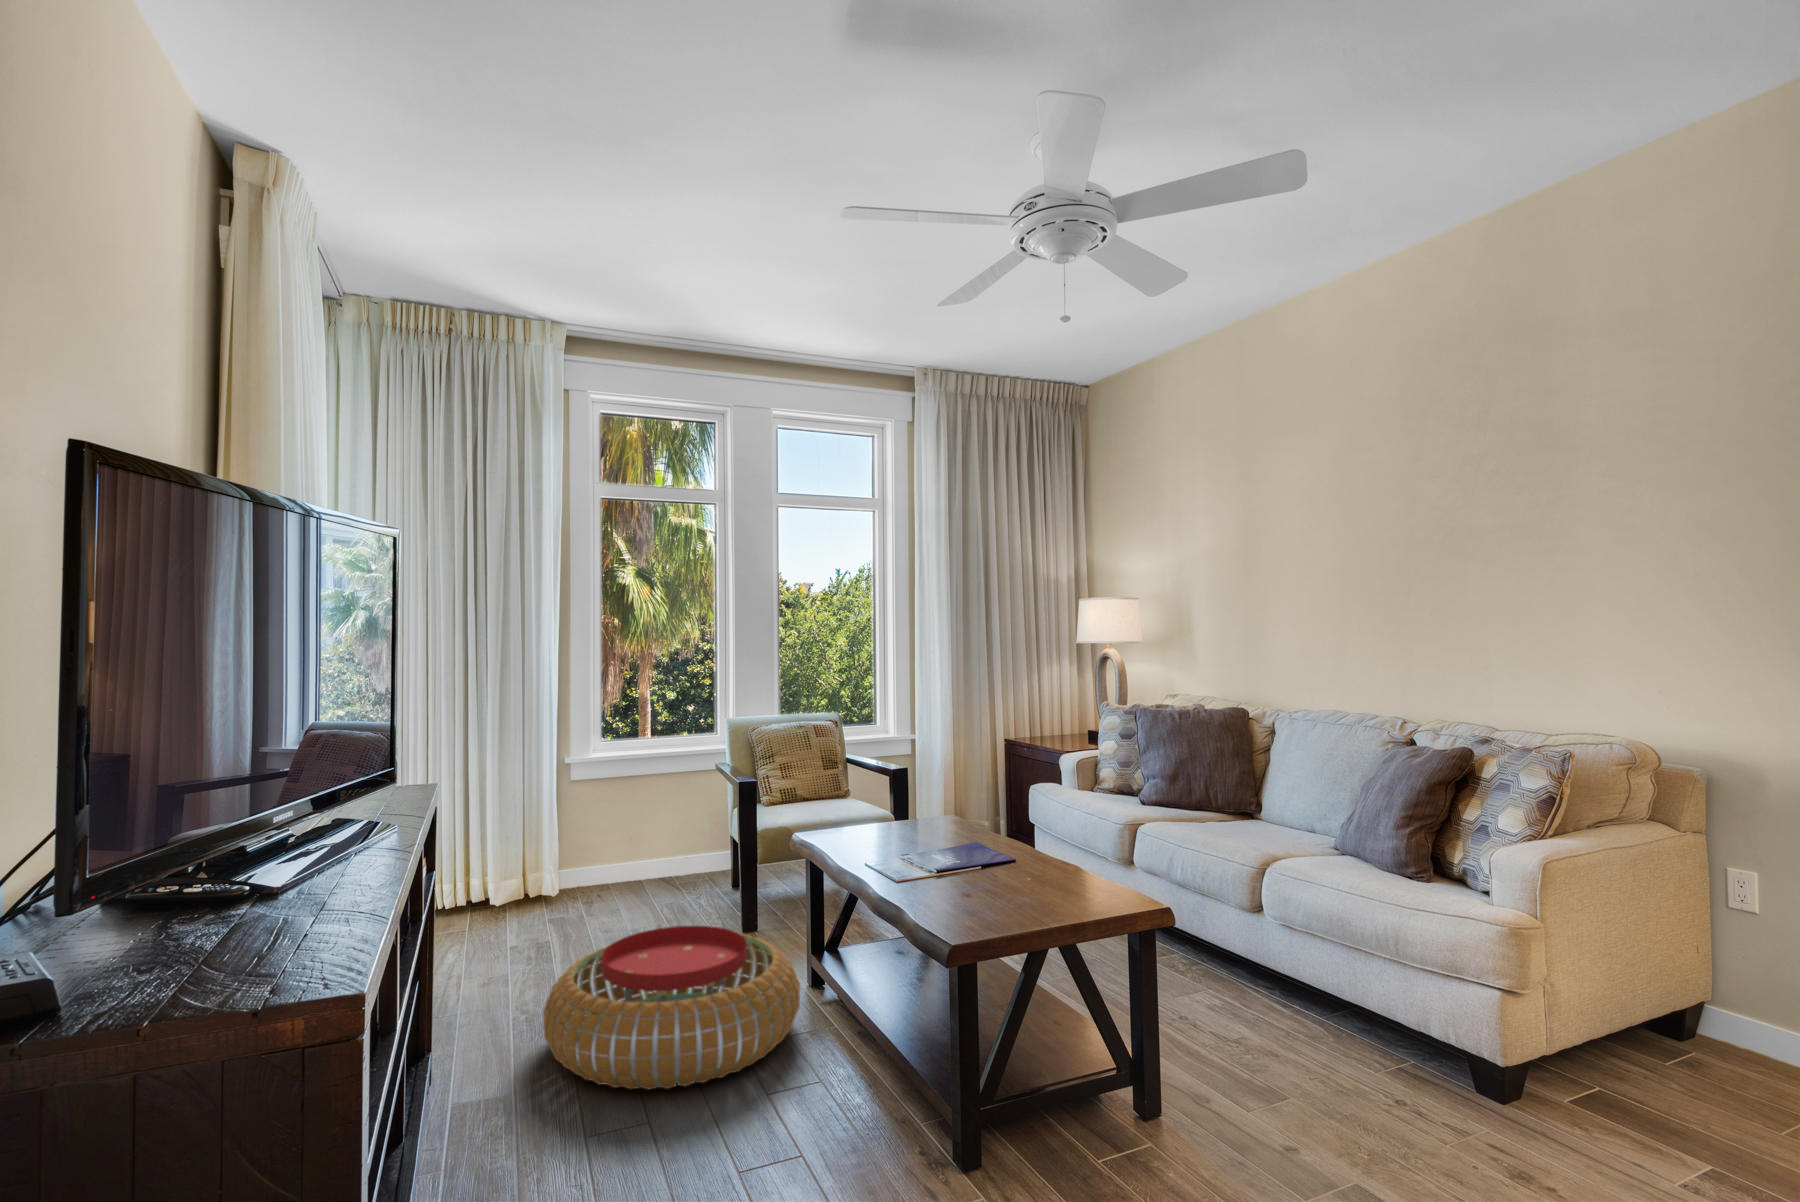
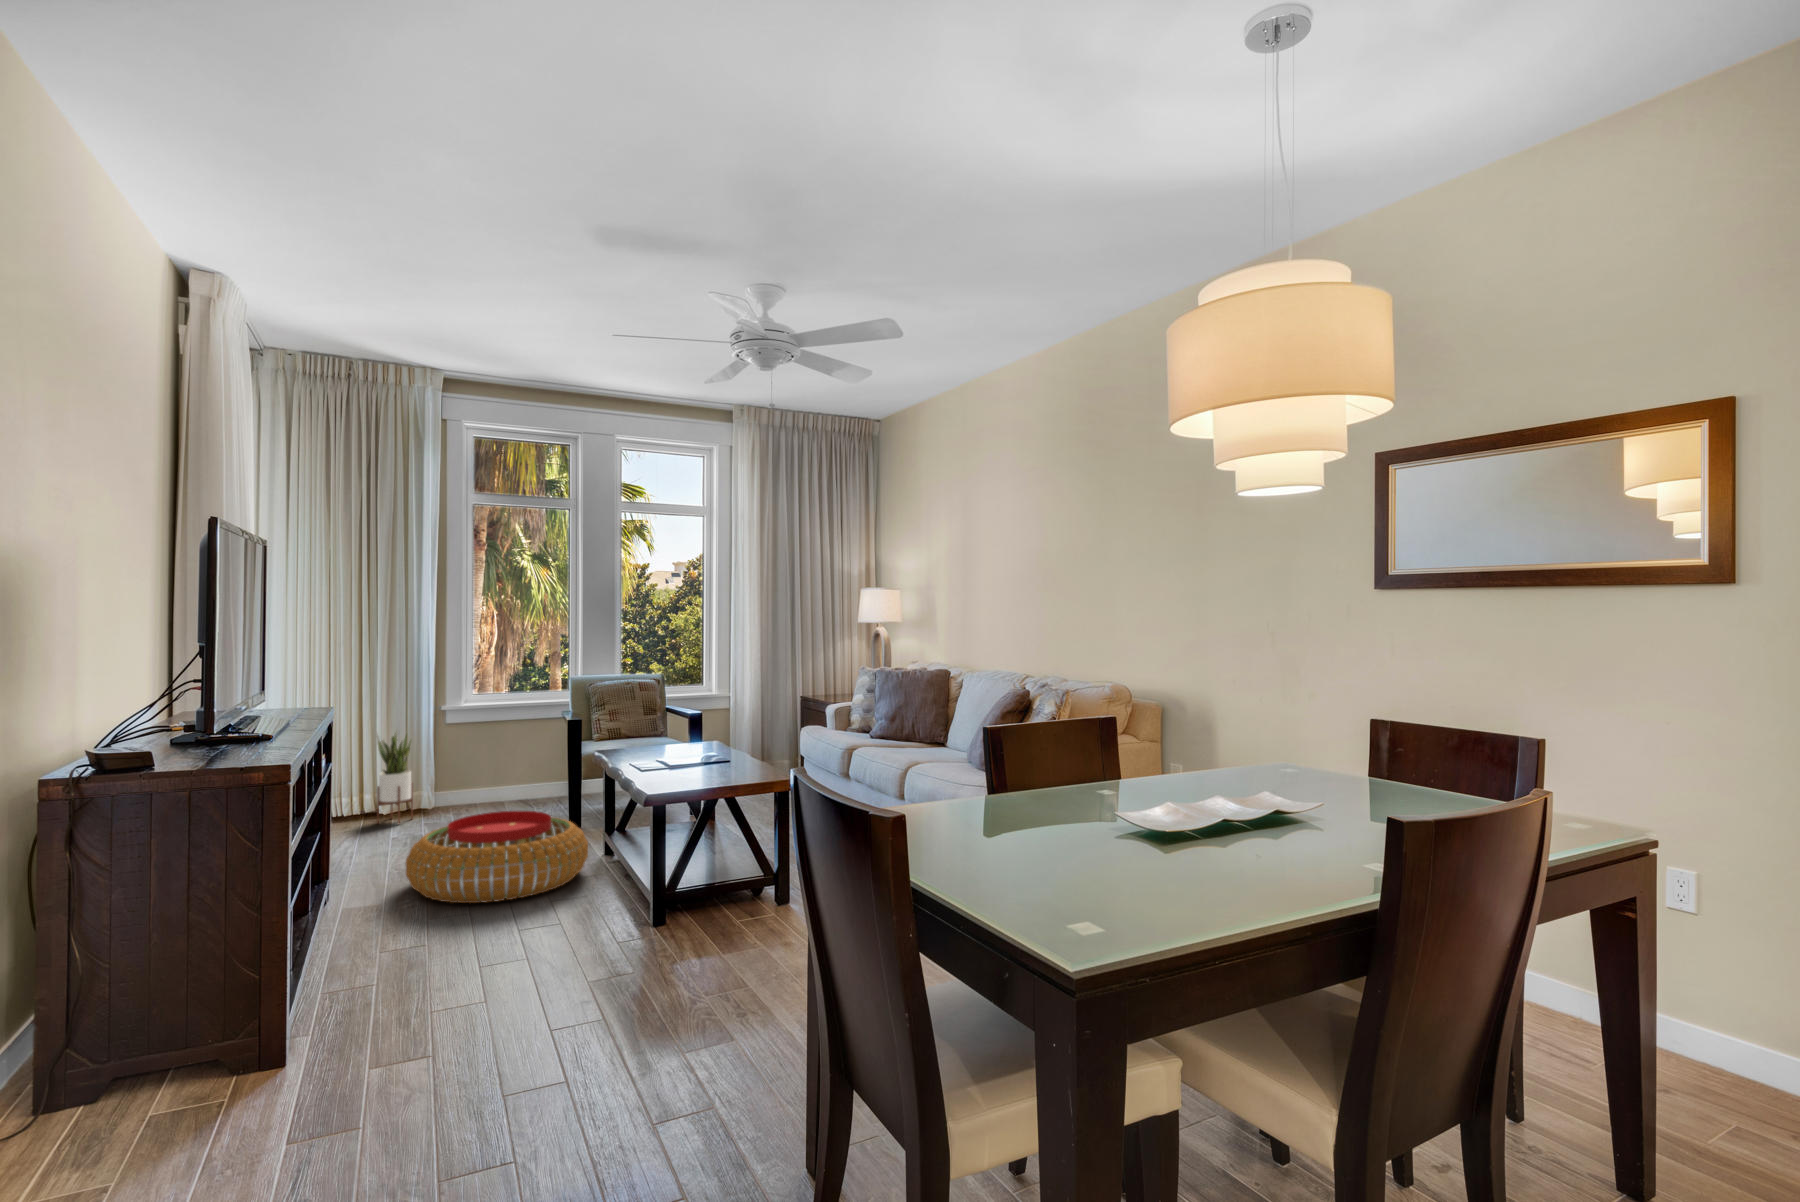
potted plant: none [485,791,533,922] -> present [376,729,413,823]

